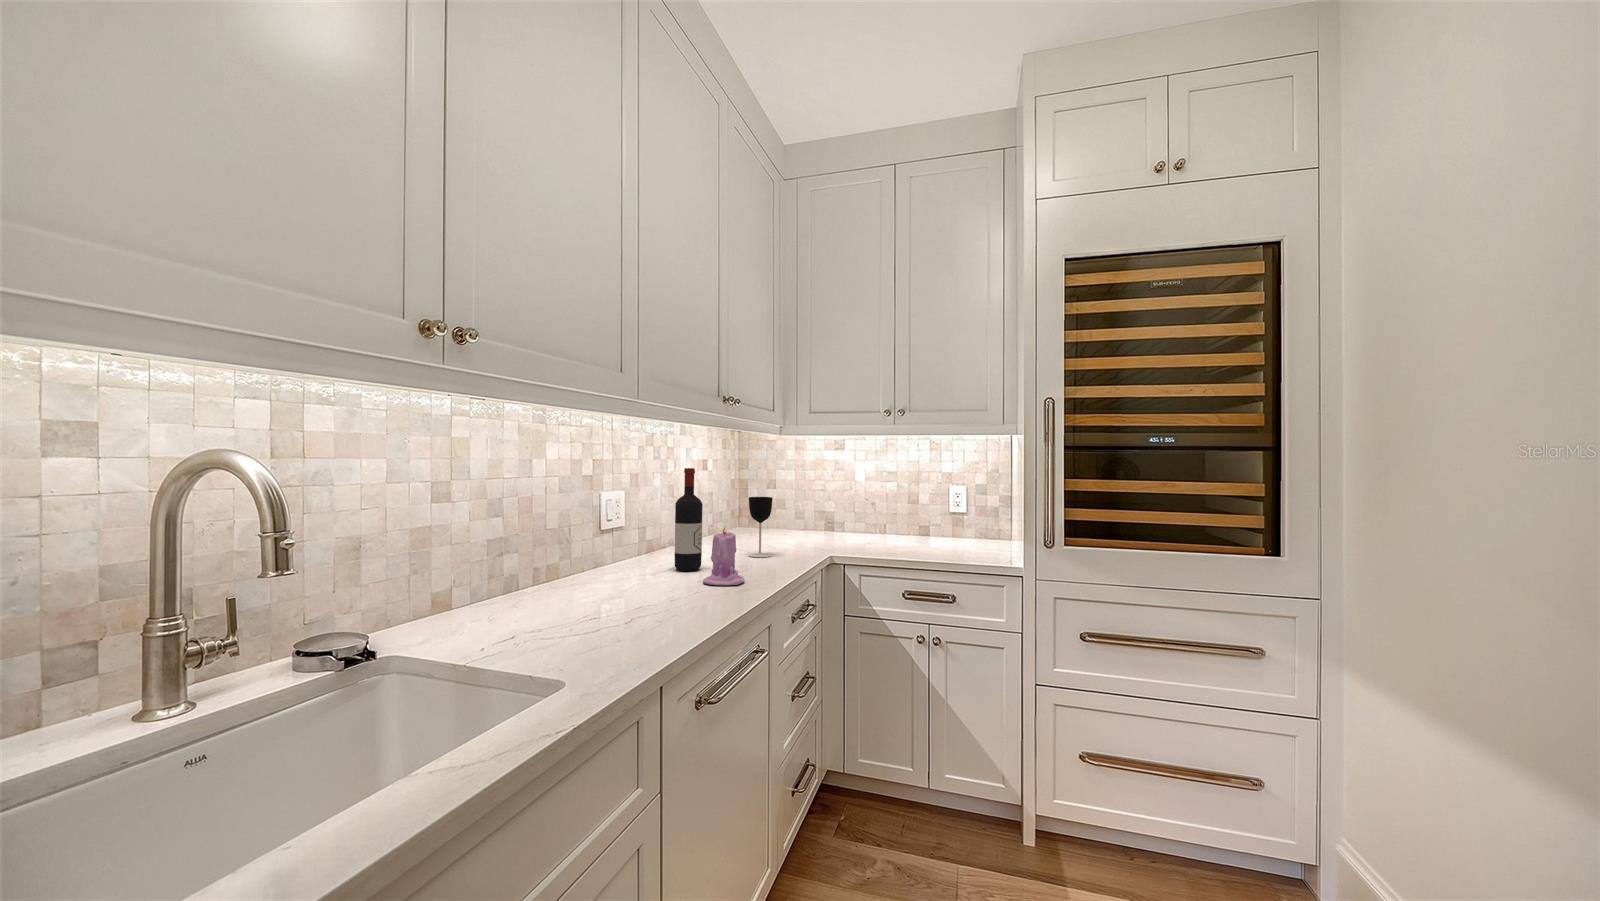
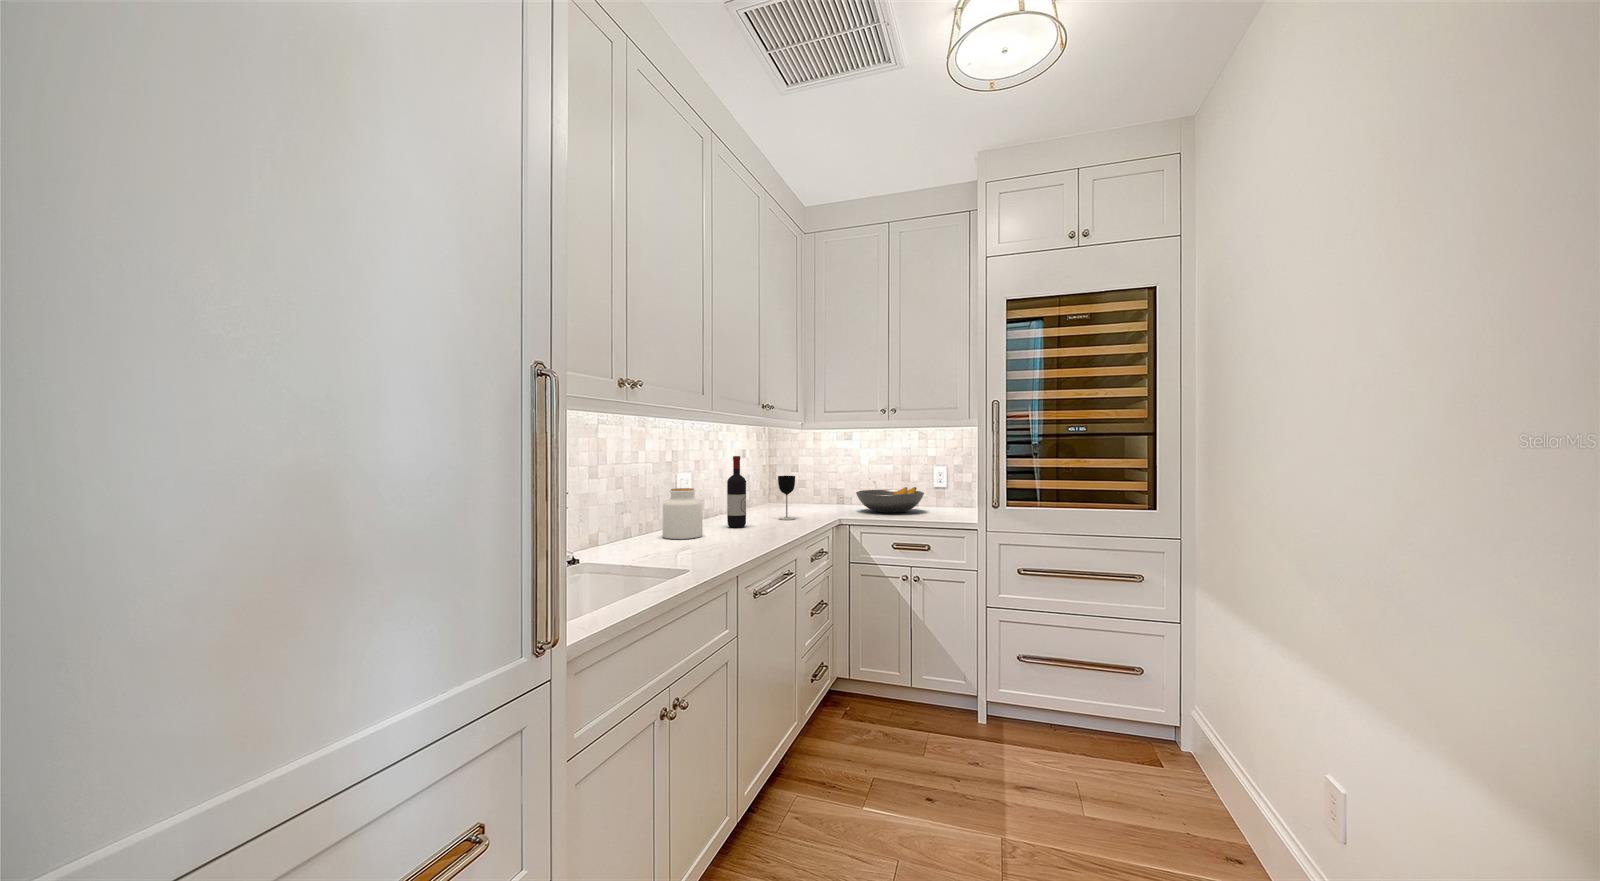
jar: none [568,514,632,594] -> present [663,488,703,539]
fruit bowl: none [851,514,940,547] -> present [856,487,924,513]
candle: present [703,527,745,585] -> none [749,495,777,535]

